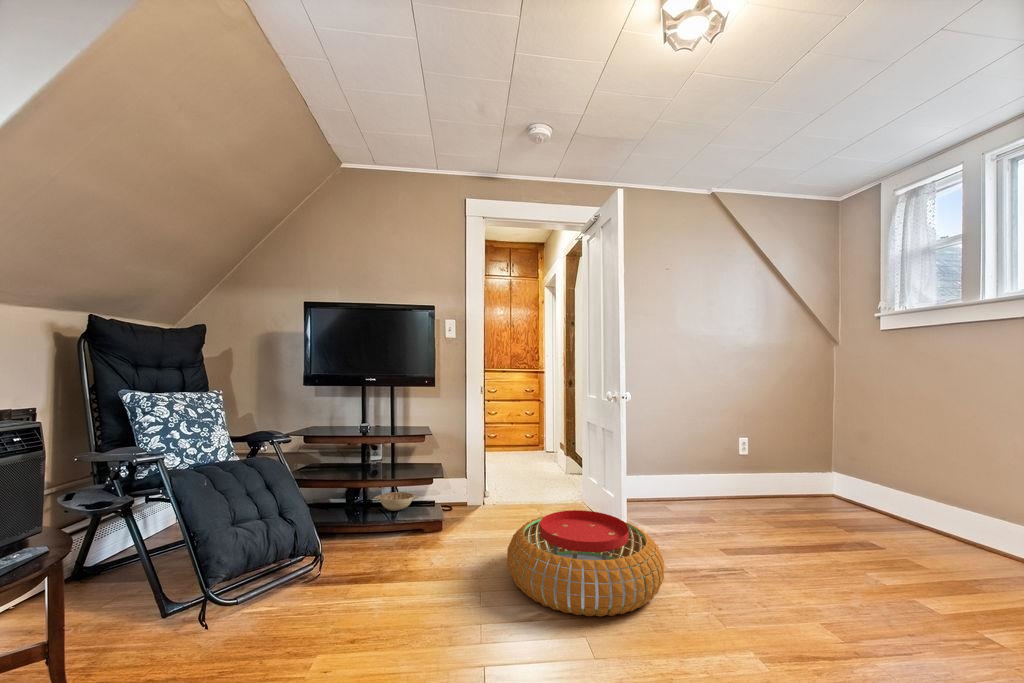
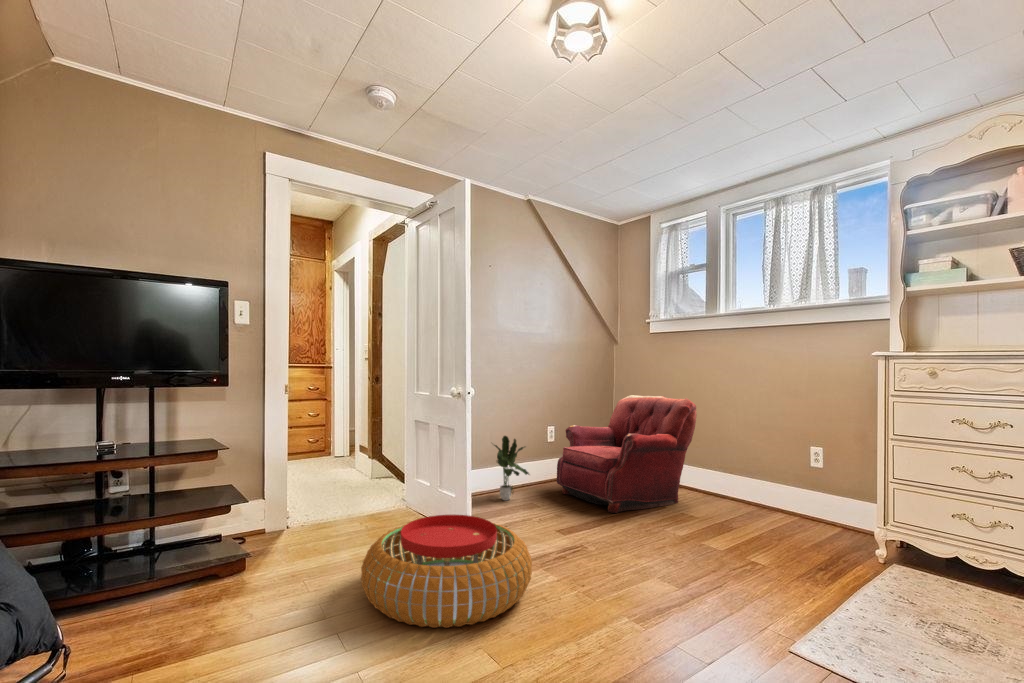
armchair: none [749,405,955,544] -> present [557,395,697,513]
potted plant: none [670,441,714,507] -> present [494,436,529,500]
decorative bowl: present [374,492,420,511] -> none [125,531,202,559]

